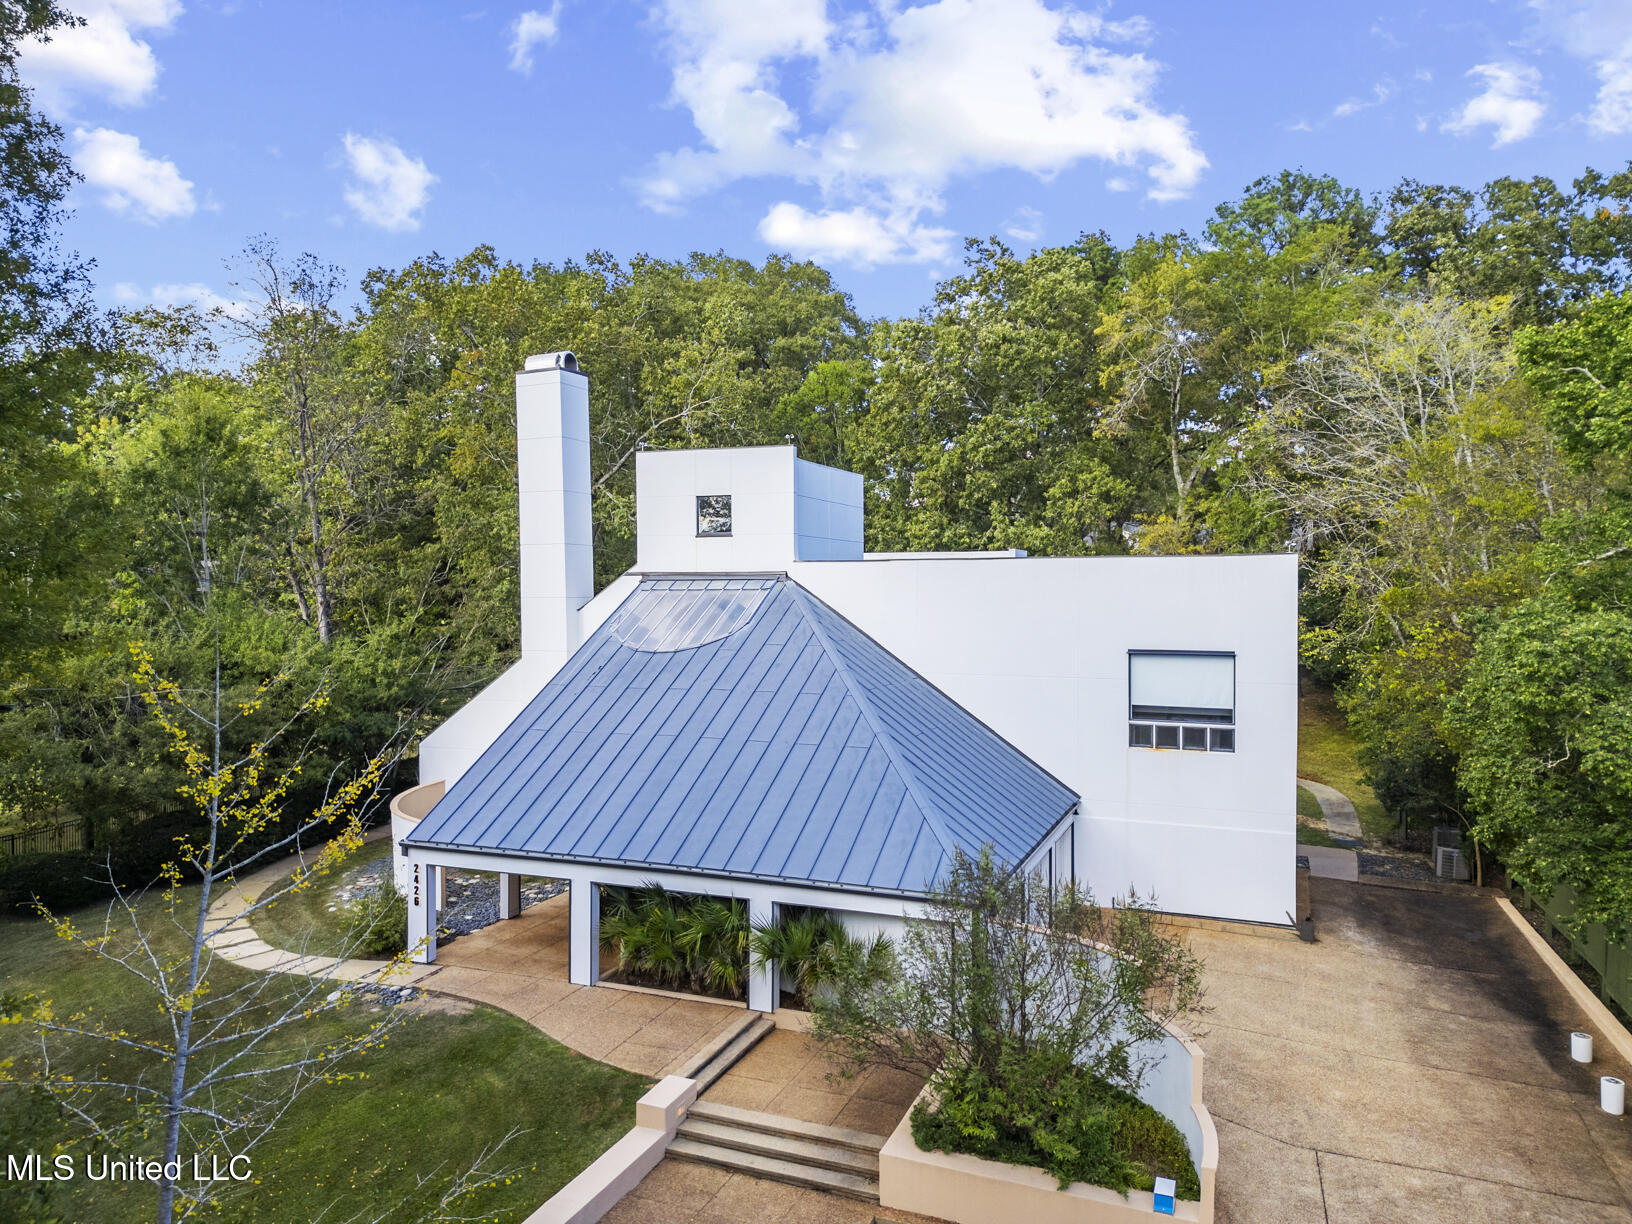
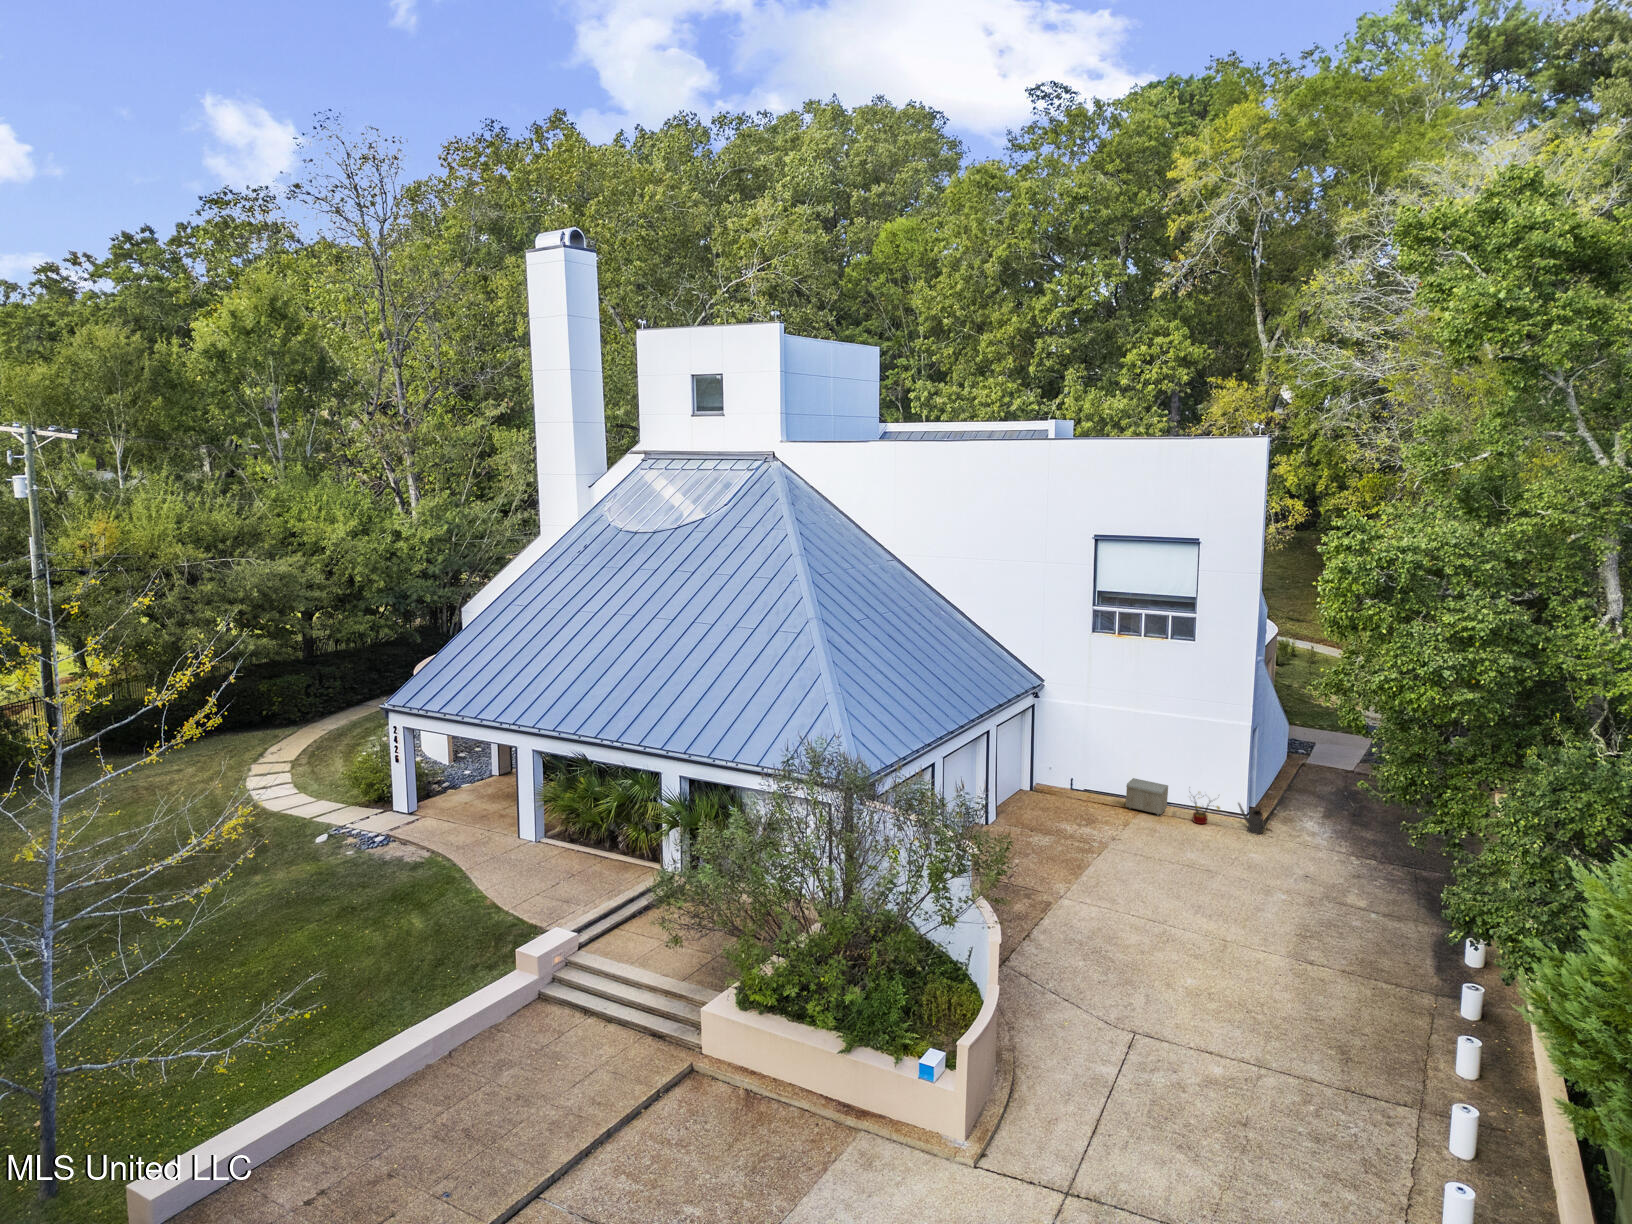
storage bench: none [1174,893,1215,930] -> present [1126,778,1168,816]
decorative plant: none [1235,897,1272,935] -> present [1193,792,1220,824]

